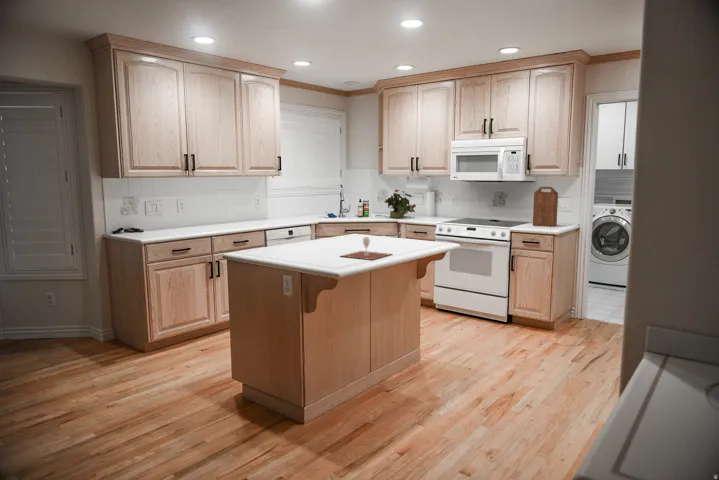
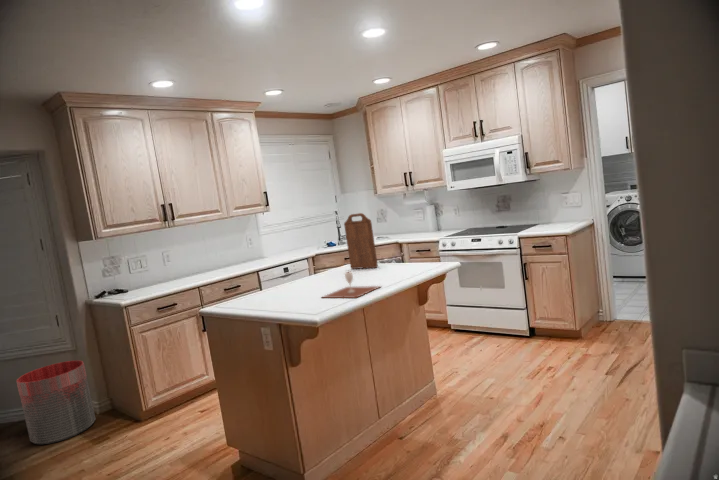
cutting board: present [533,187,558,227] -> present [344,213,378,269]
potted plant: present [385,190,416,218] -> none [382,208,416,238]
trash can: none [33,289,100,361] -> present [17,360,96,445]

